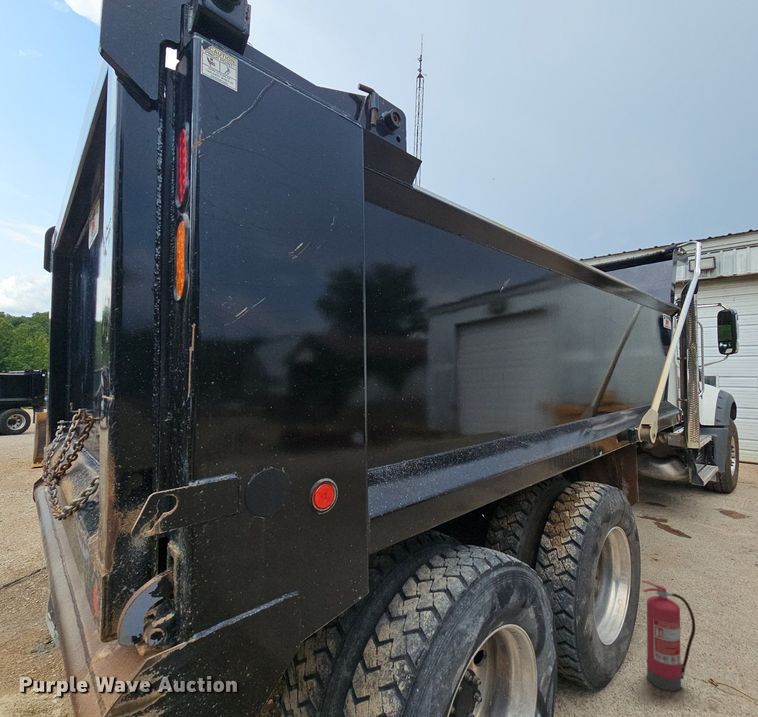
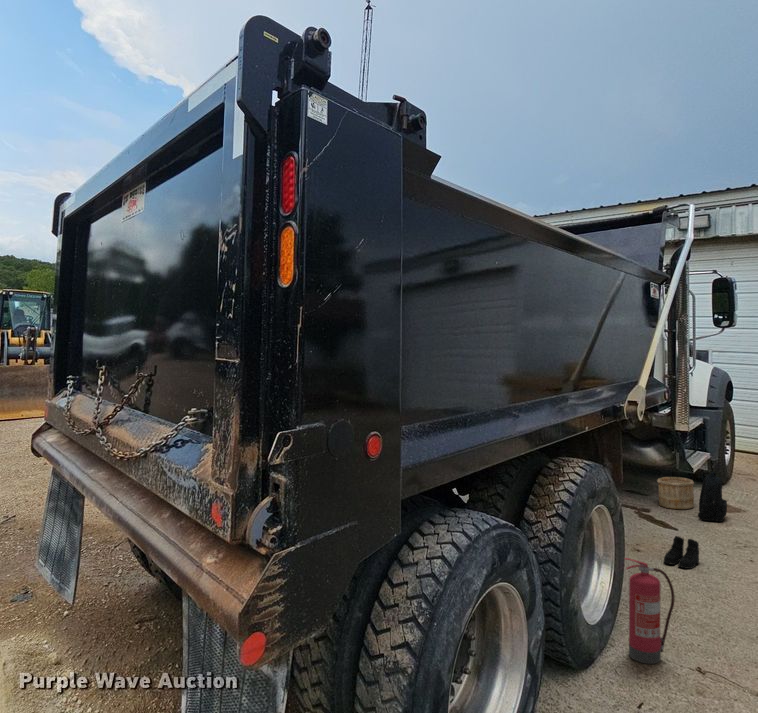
backpack: none [709,484,737,531] -> present [698,472,727,522]
wooden bucket: none [669,485,704,515] -> present [657,477,694,509]
boots: none [679,546,714,579] -> present [664,536,699,569]

